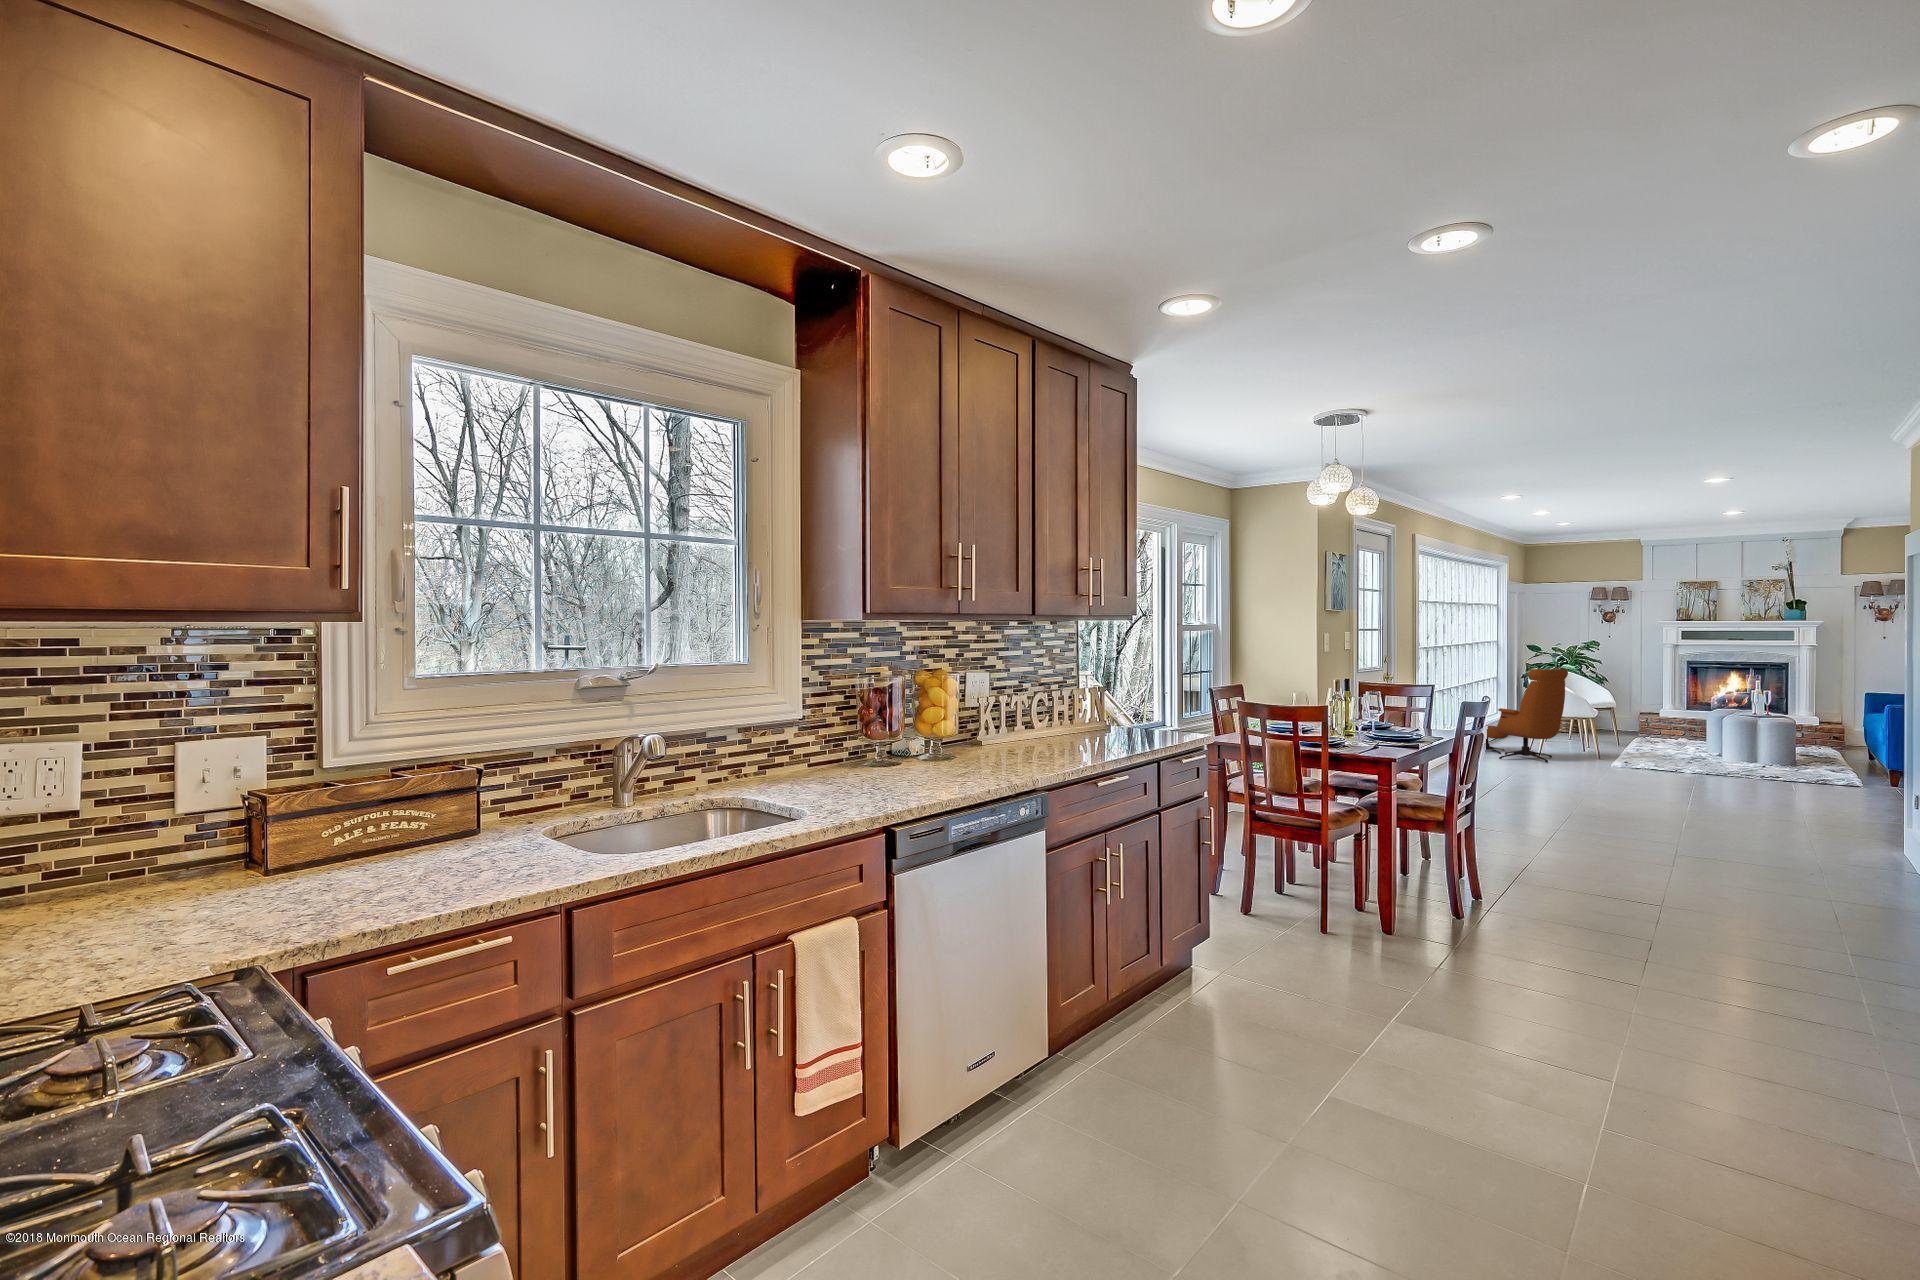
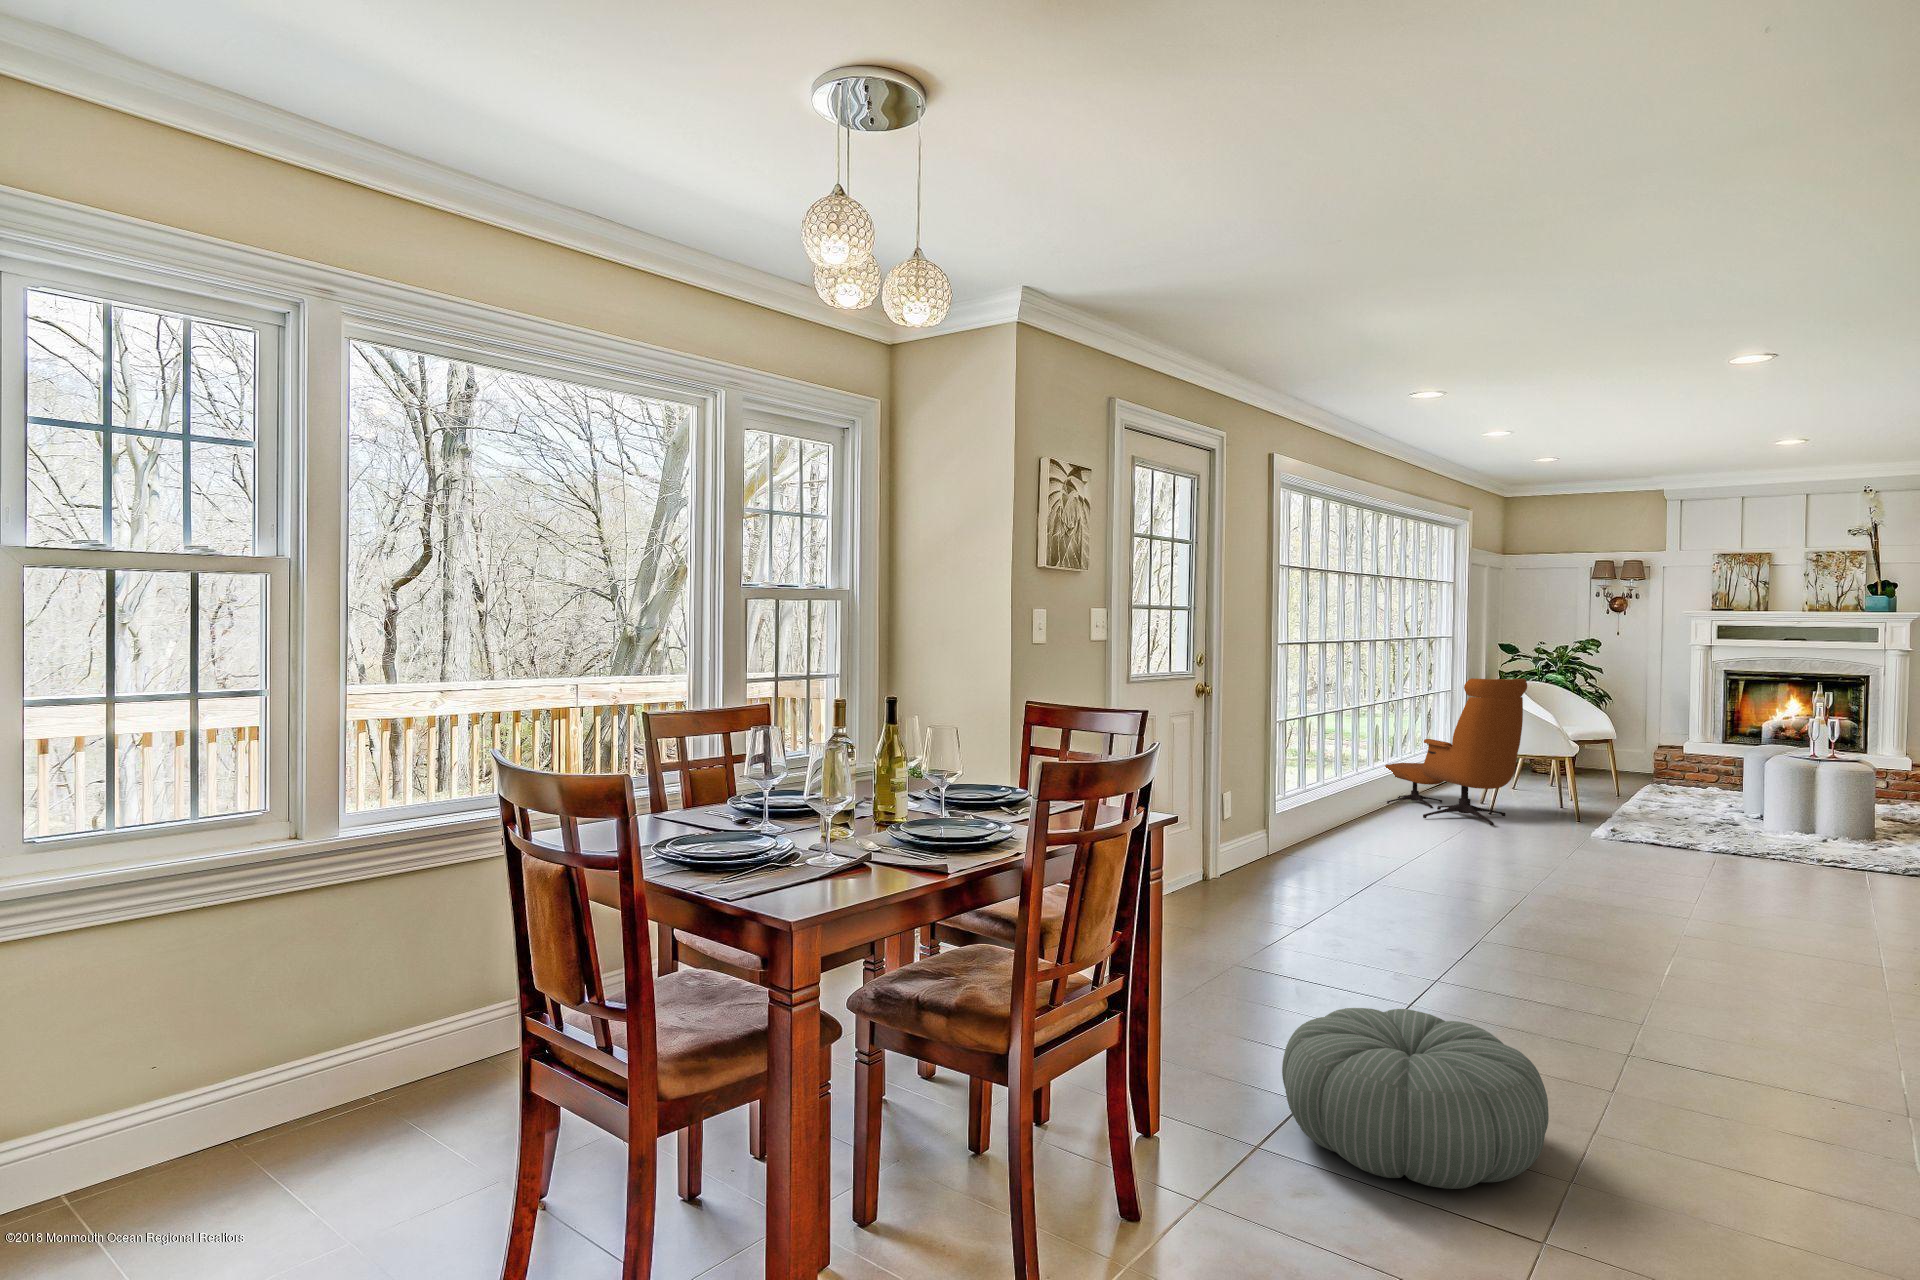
pouf: none [1523,823,1658,888] -> present [1282,1008,1549,1189]

